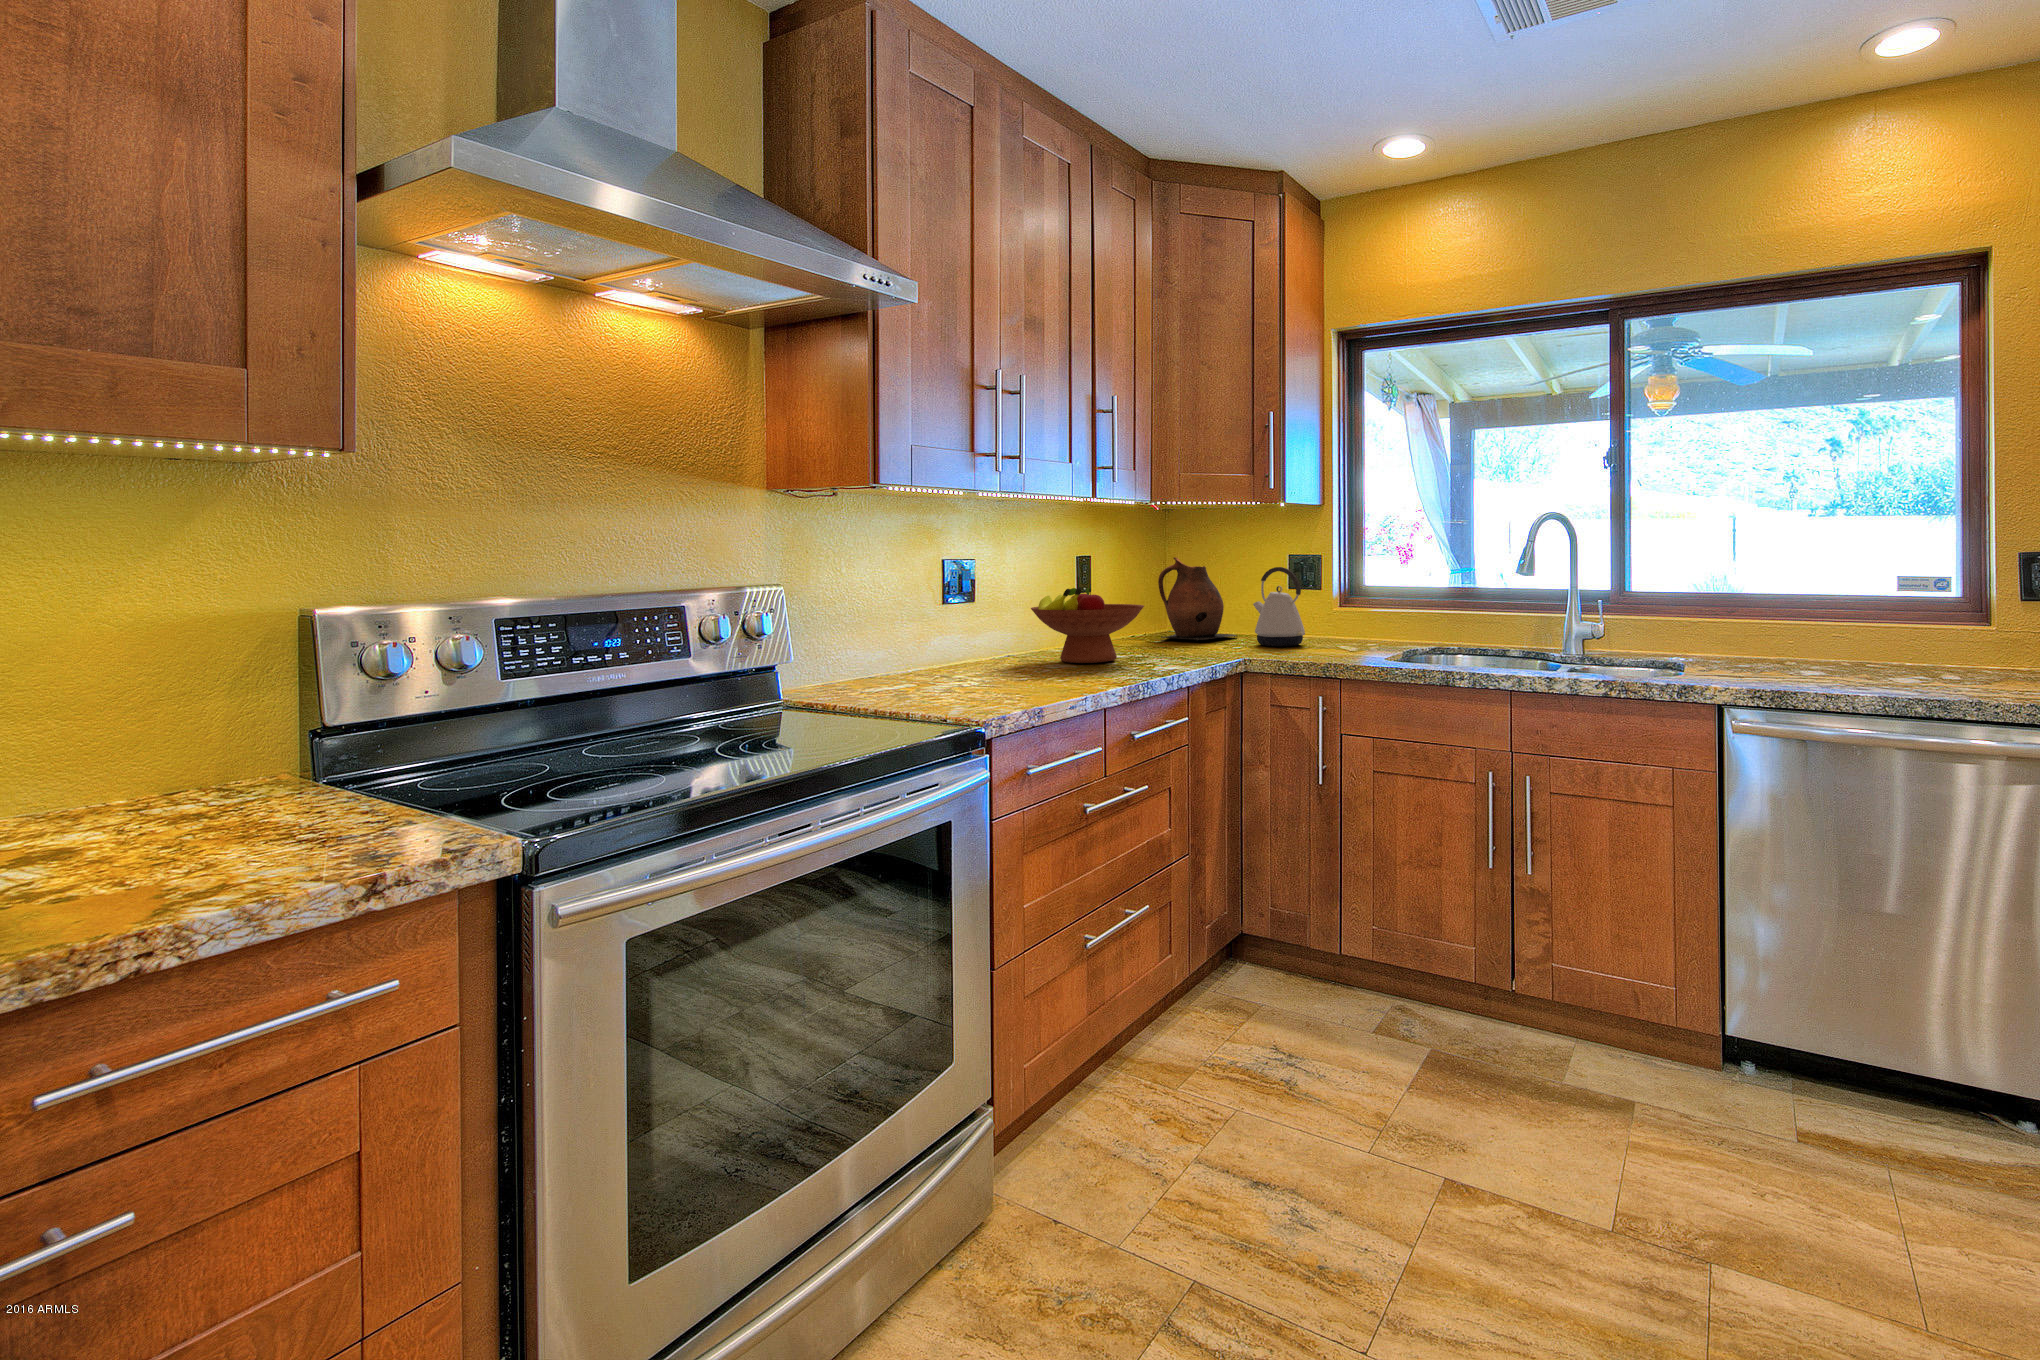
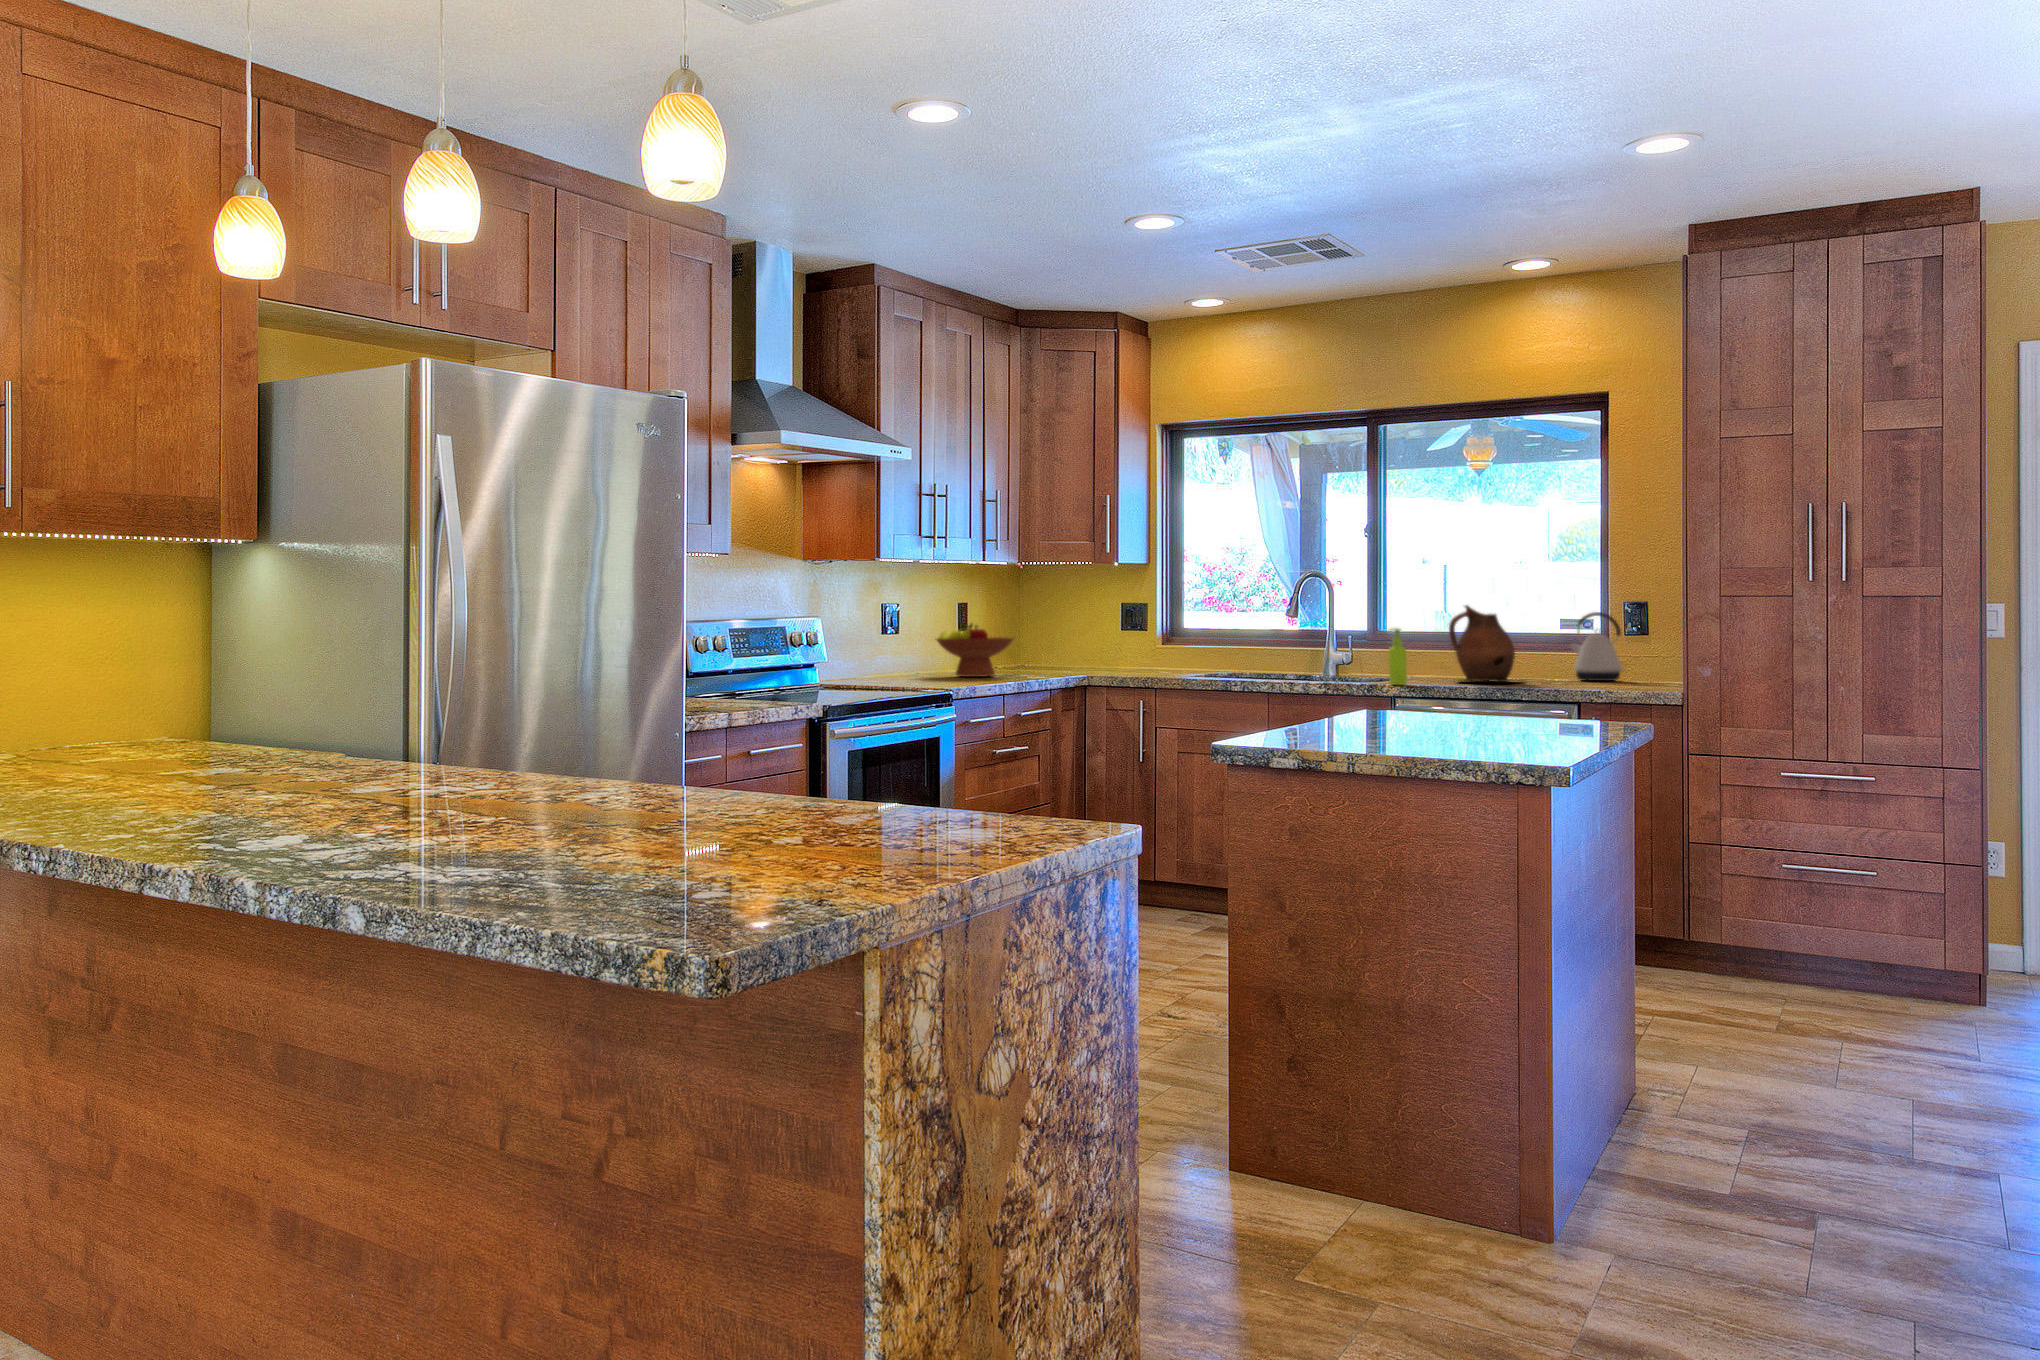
ceramic pitcher: present [1158,557,1237,641] -> present [1449,605,1524,682]
kettle: present [1253,567,1305,646] -> present [1570,612,1624,681]
soap dispenser: none [1714,598,1744,688] -> present [1389,628,1407,685]

